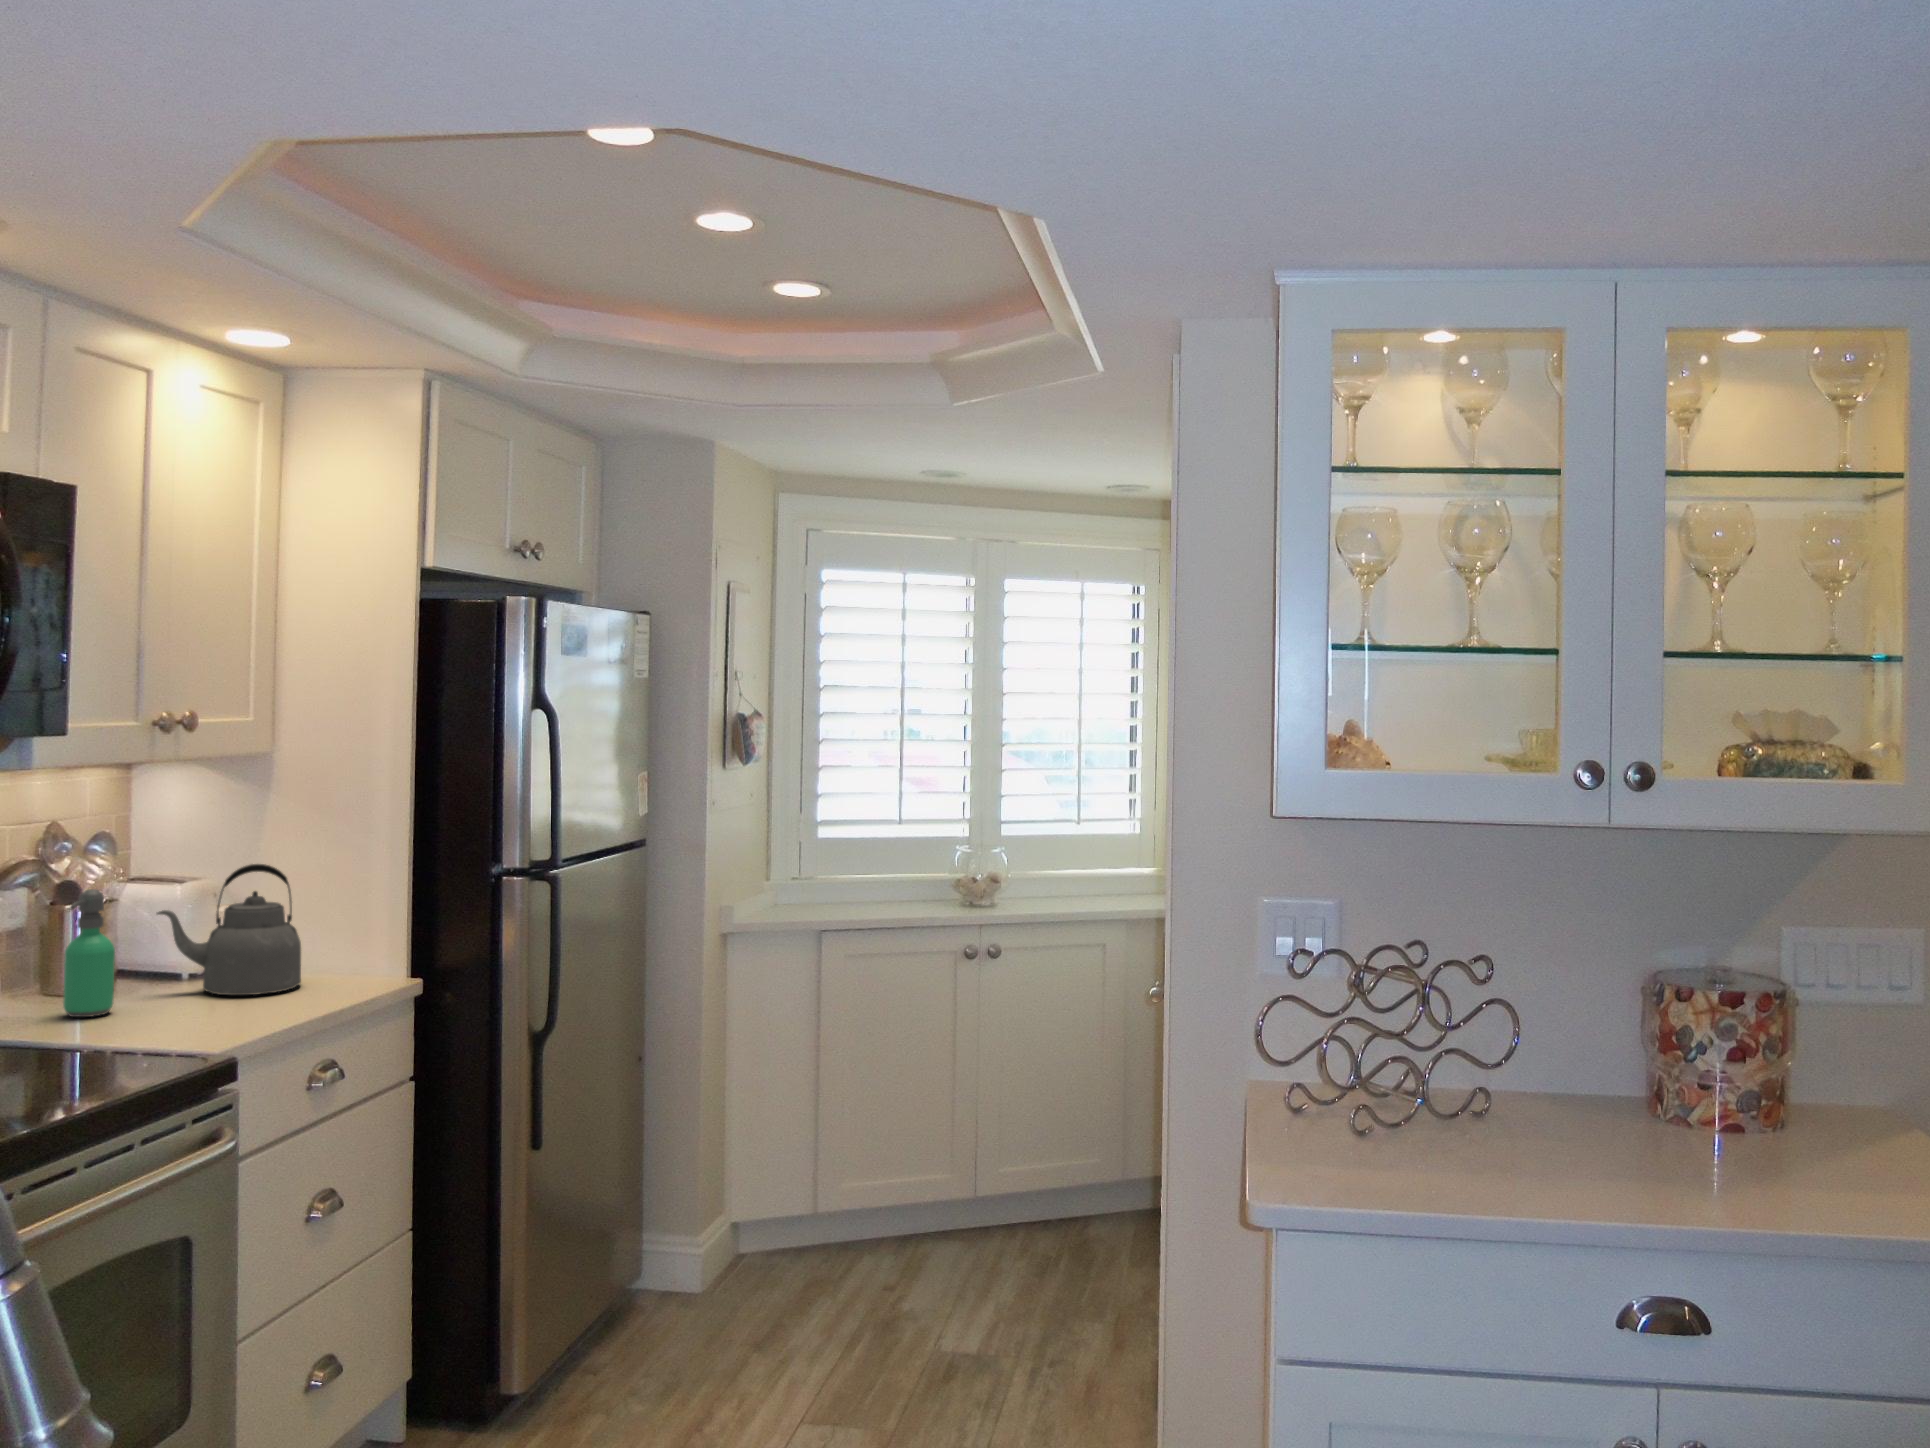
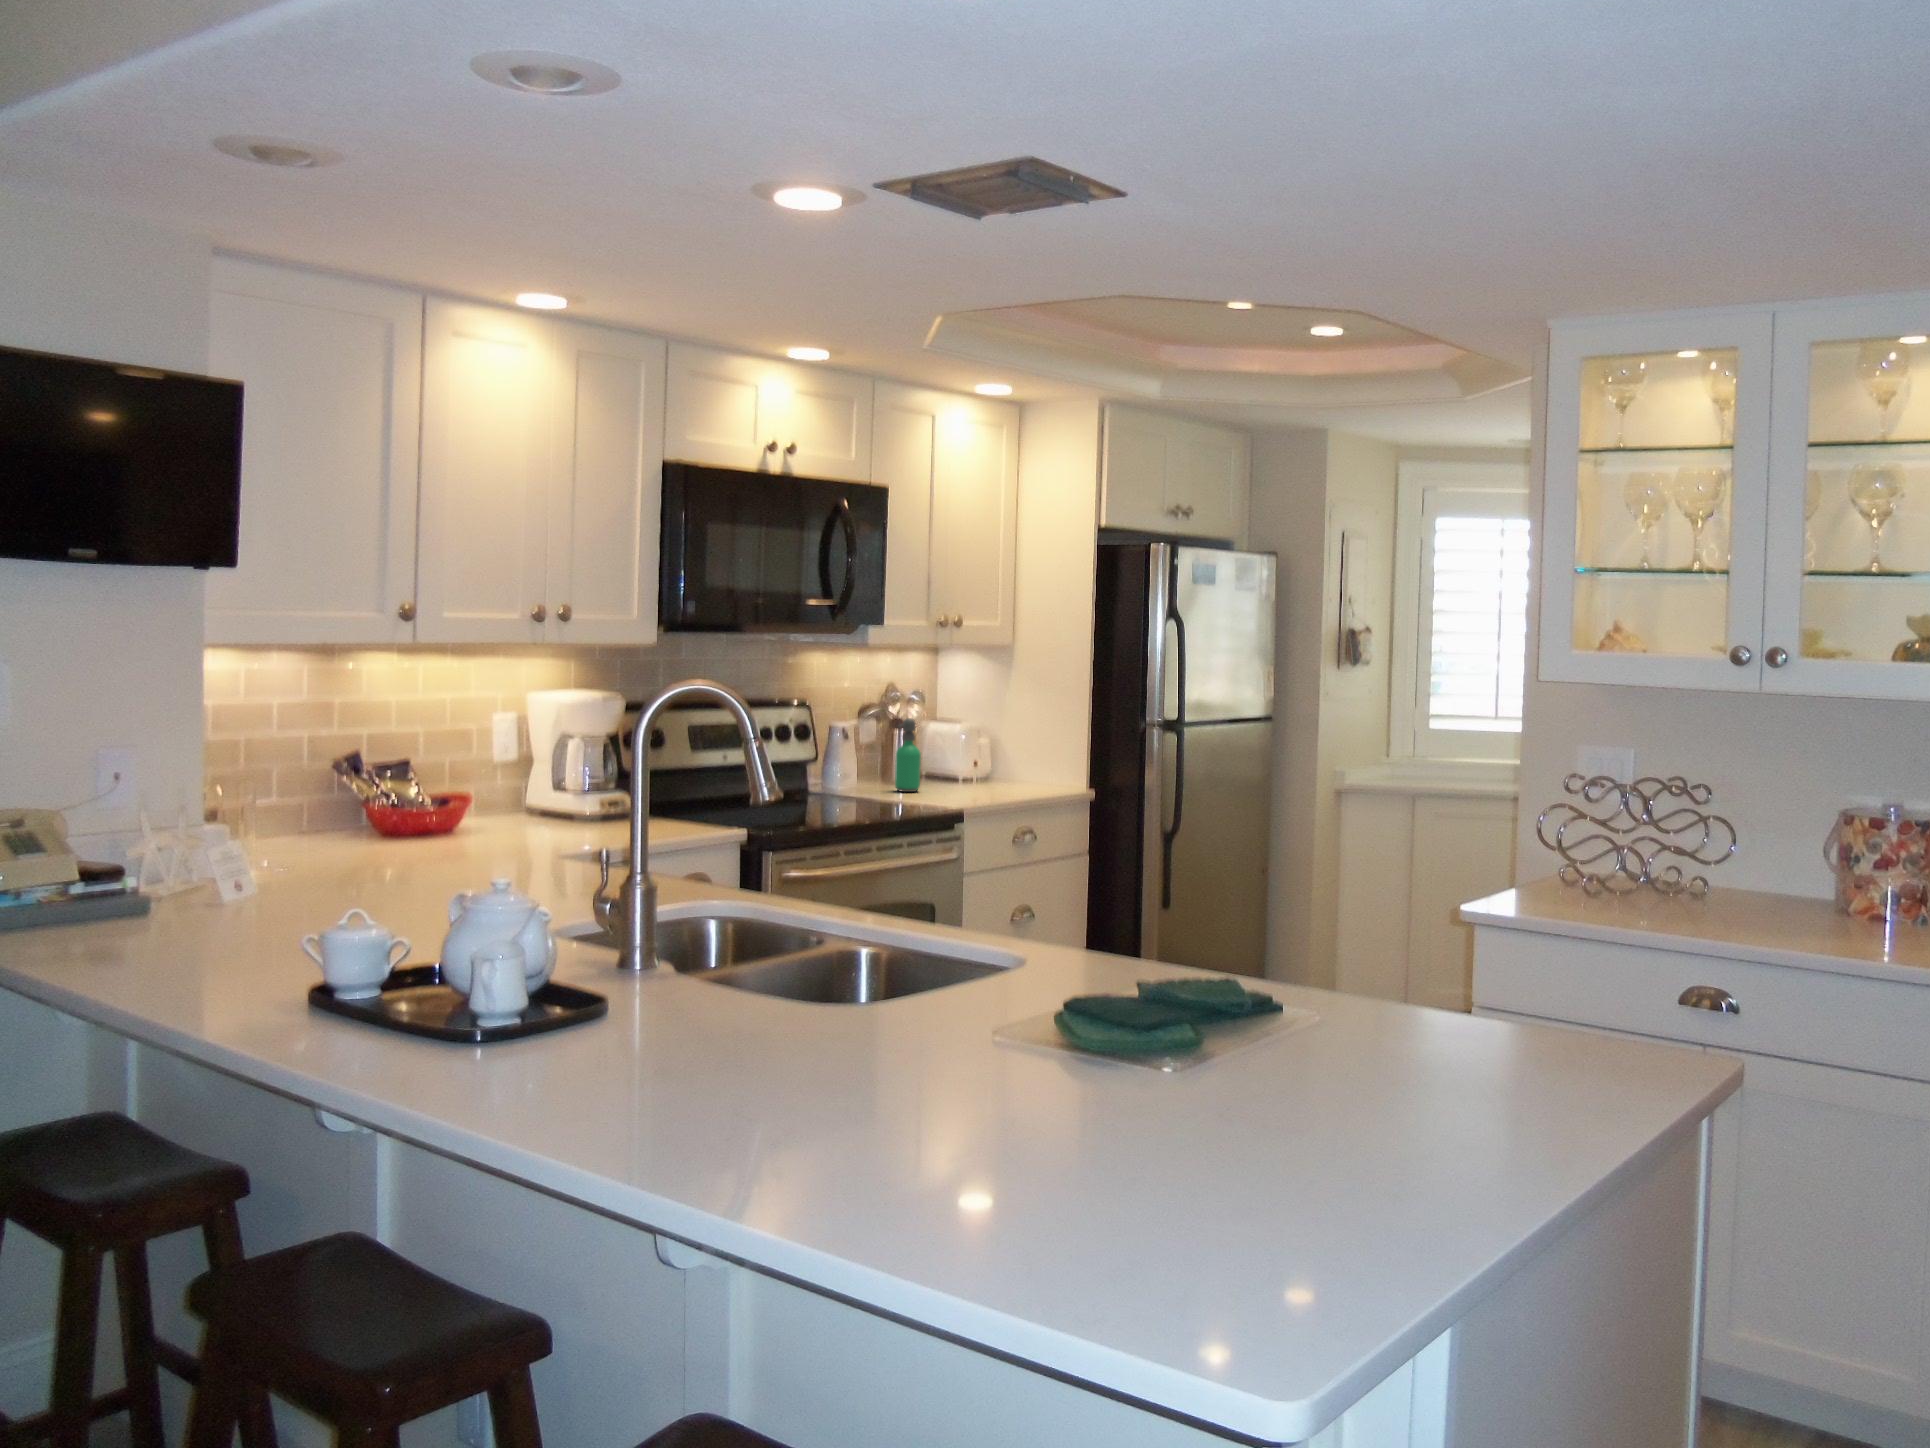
kettle: present [157,864,301,995] -> none [944,711,1024,791]

